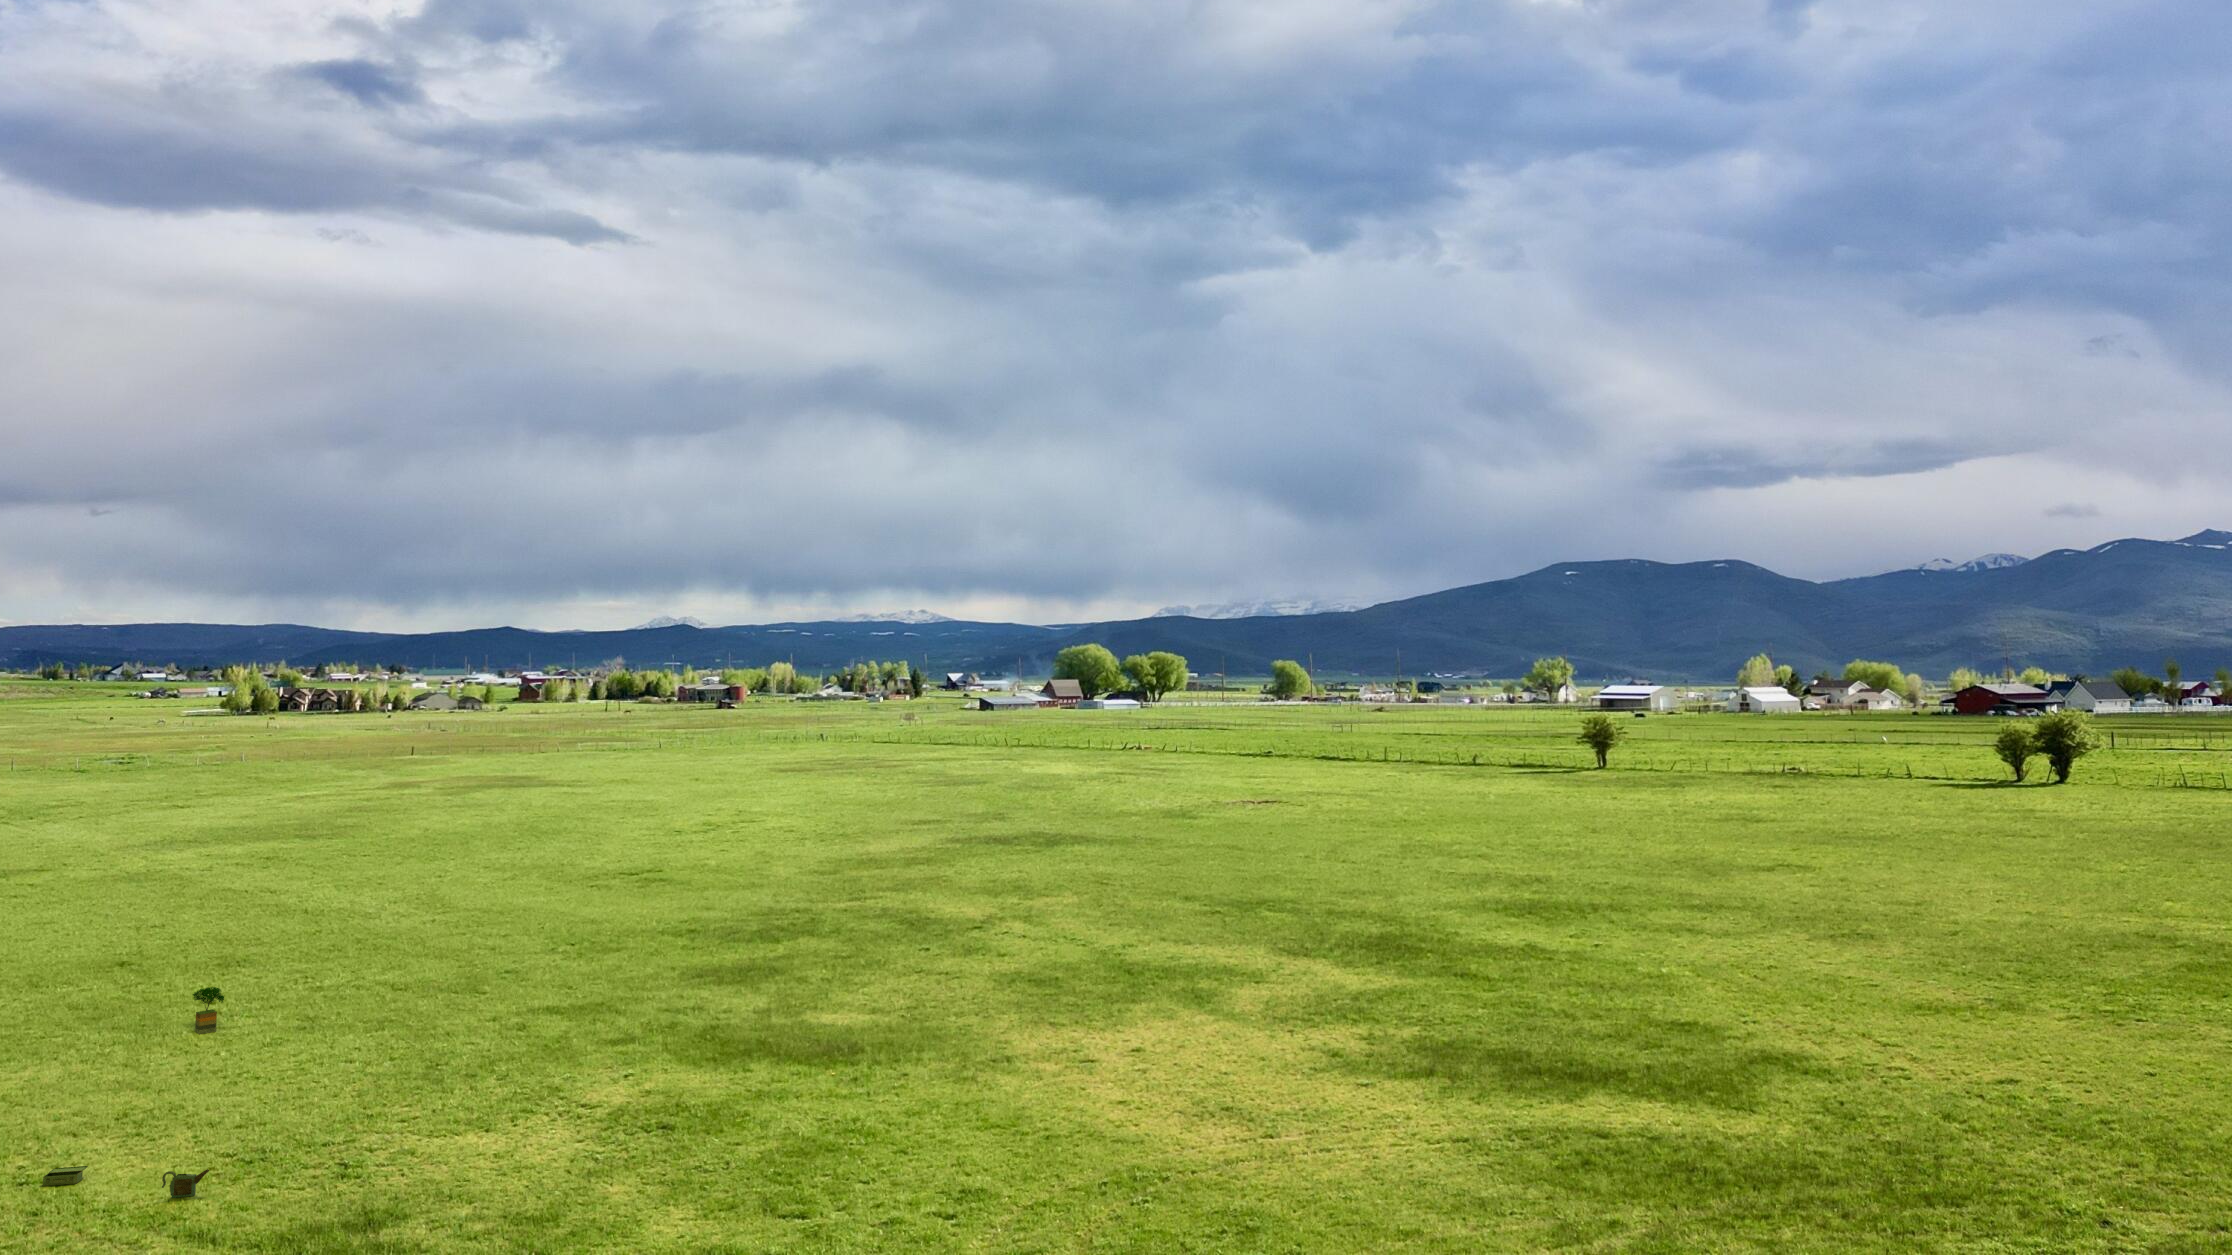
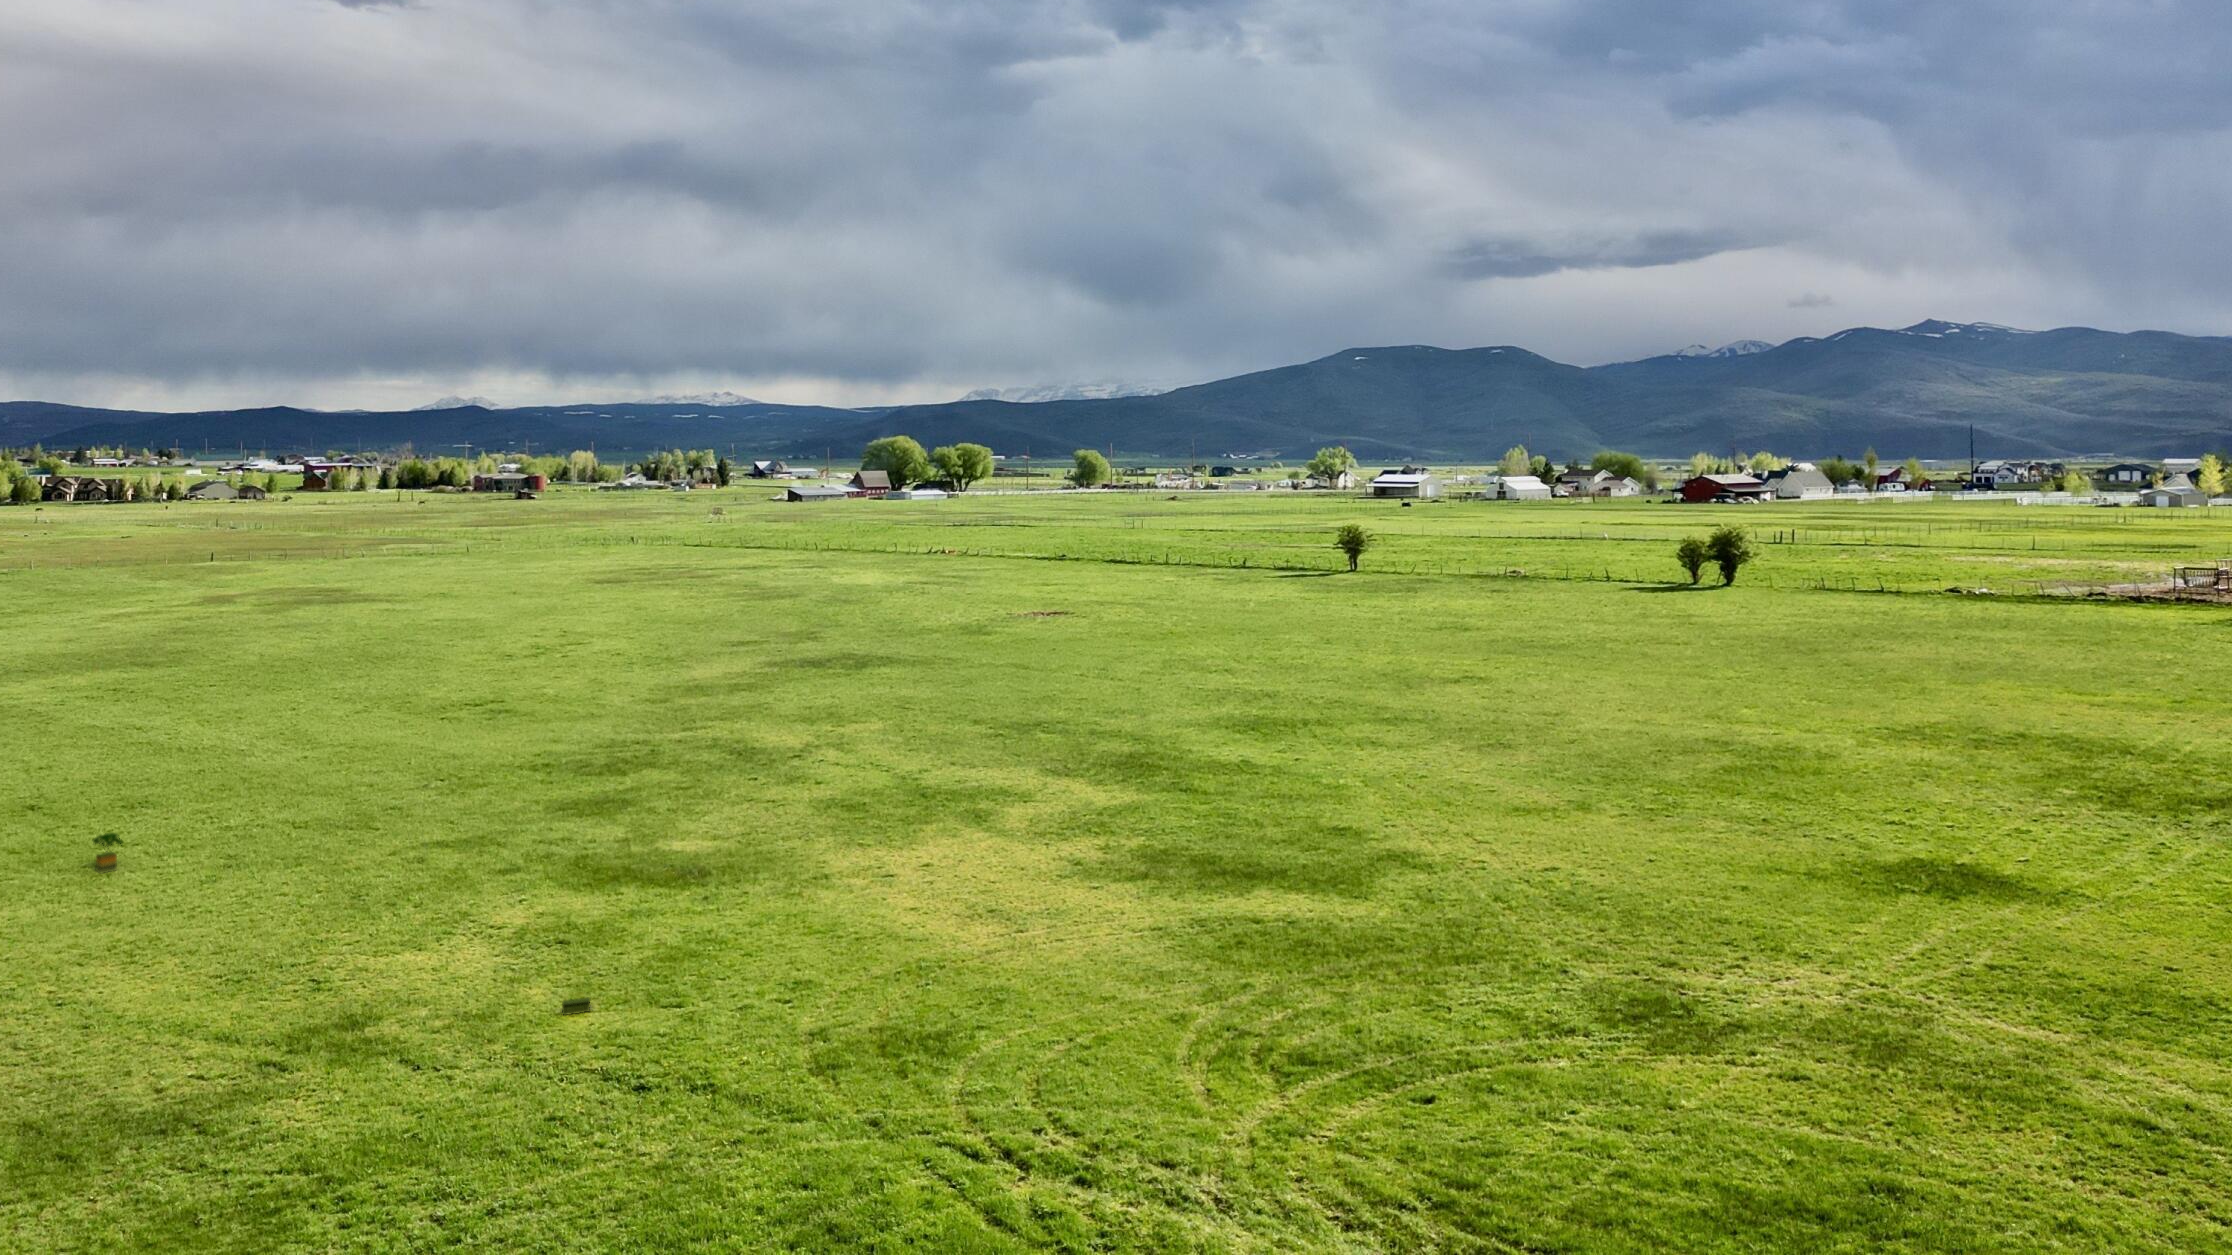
toolbox: present [43,1166,88,1186] -> present [562,997,590,1015]
watering can: present [162,1169,209,1198] -> none [130,997,172,1021]

